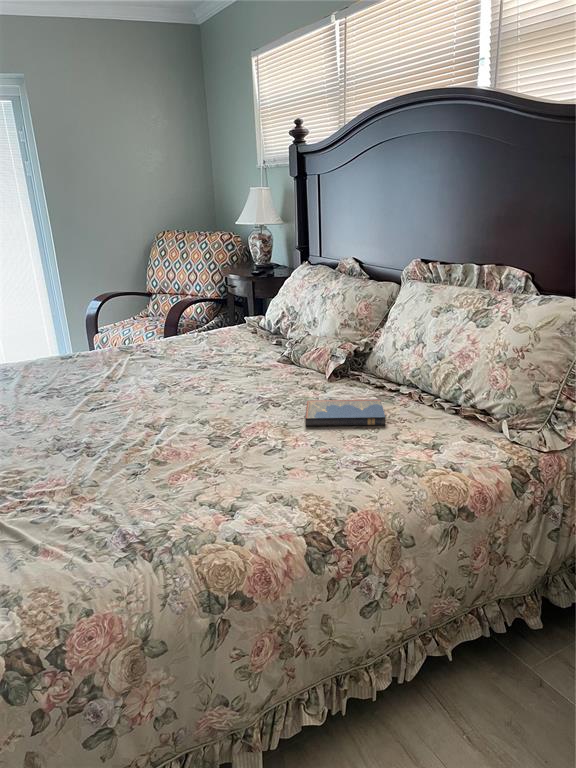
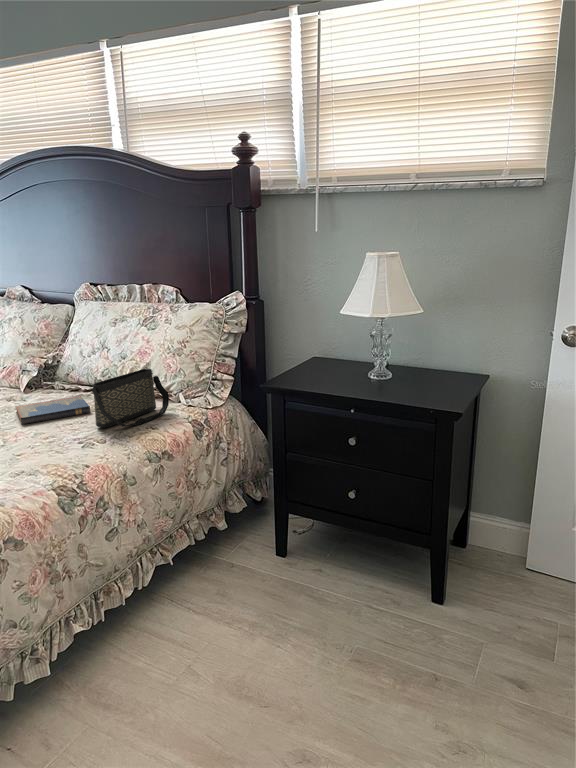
handbag: none [384,383,488,459] -> present [92,369,169,428]

